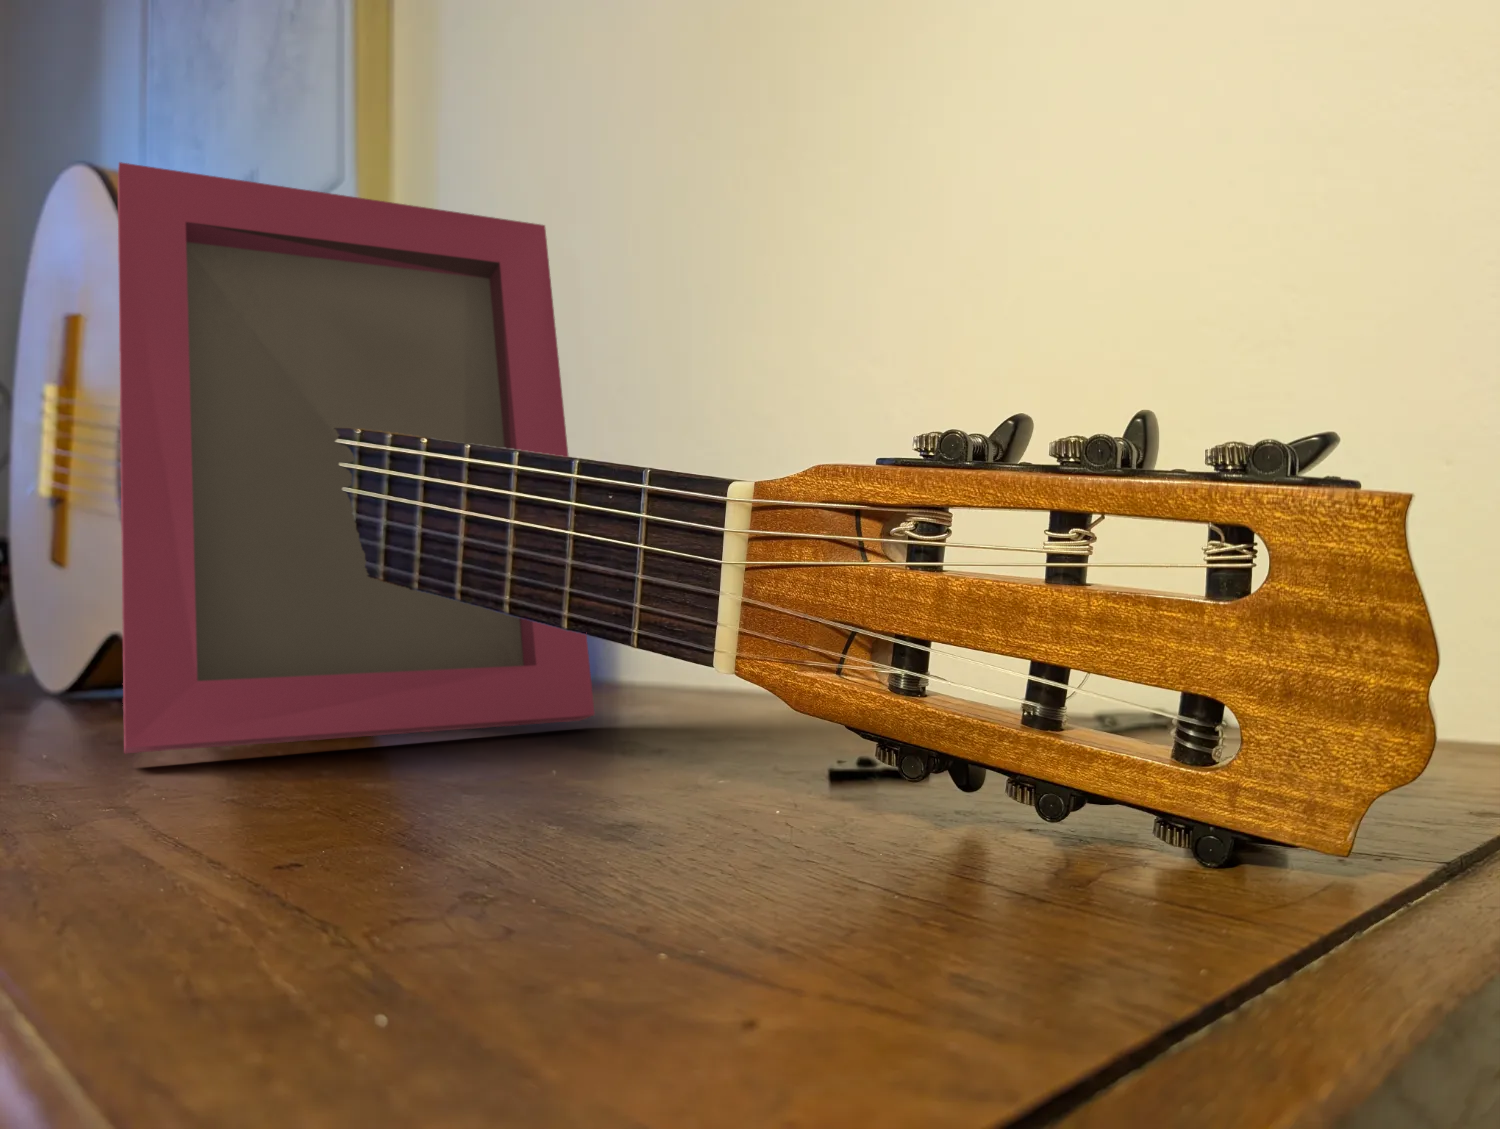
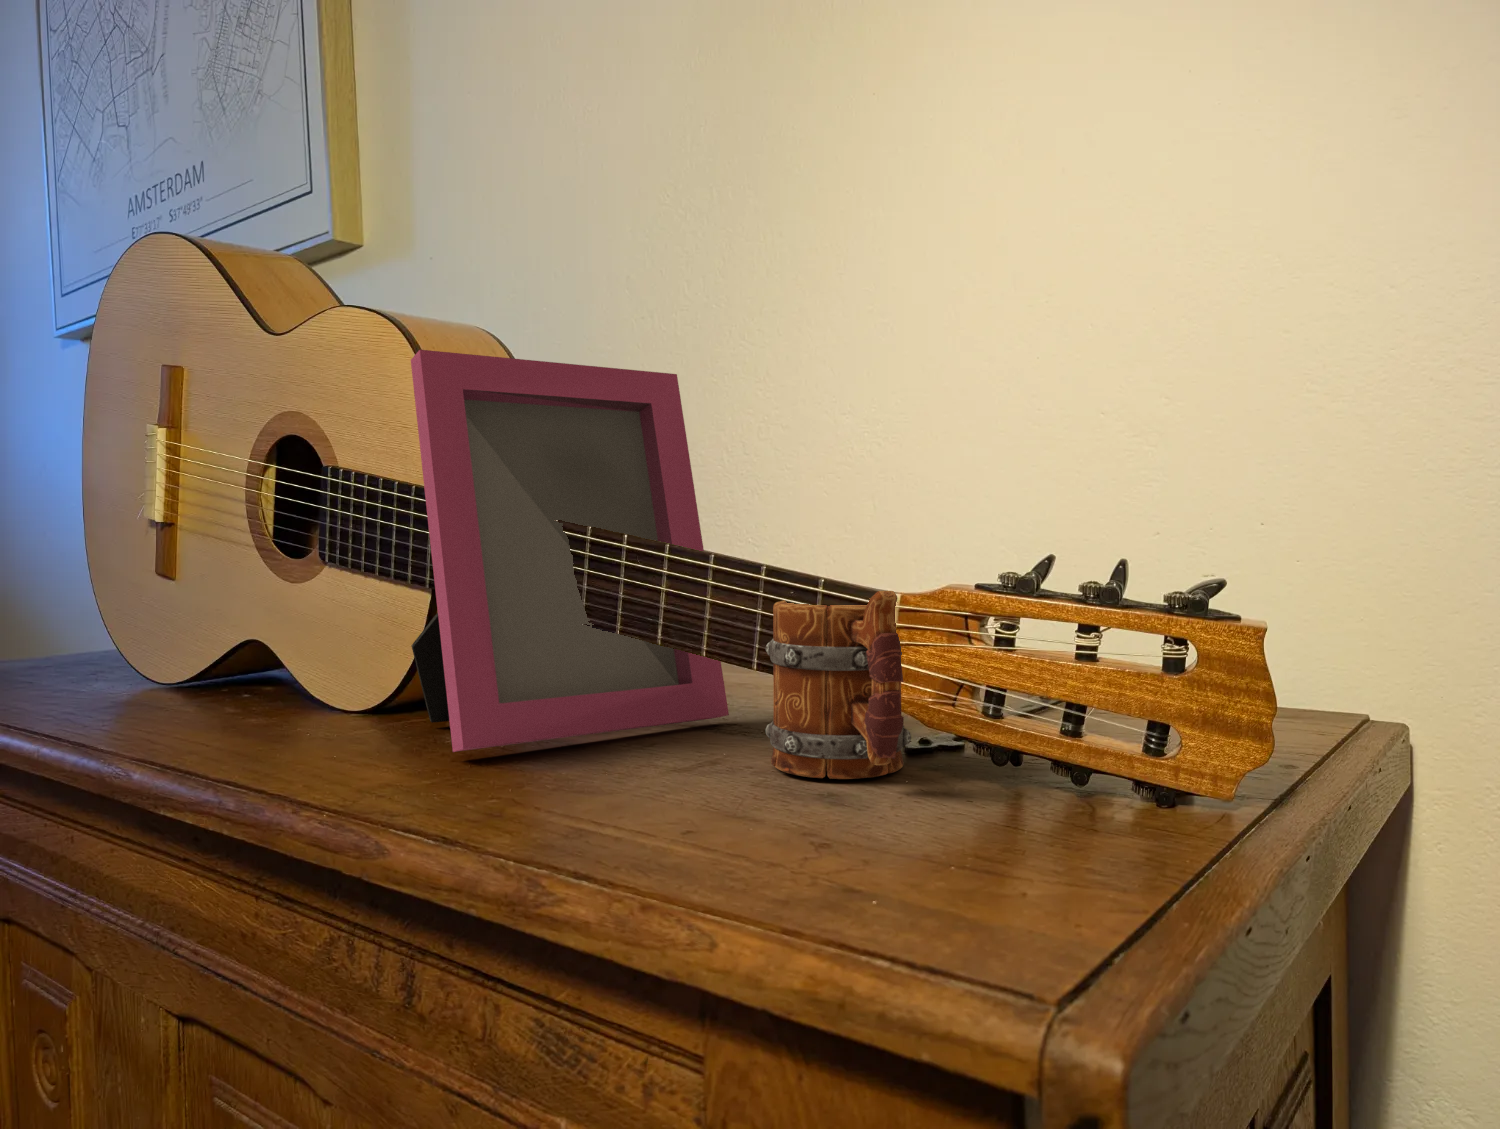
mug: none [576,469,803,804] -> present [766,591,911,779]

